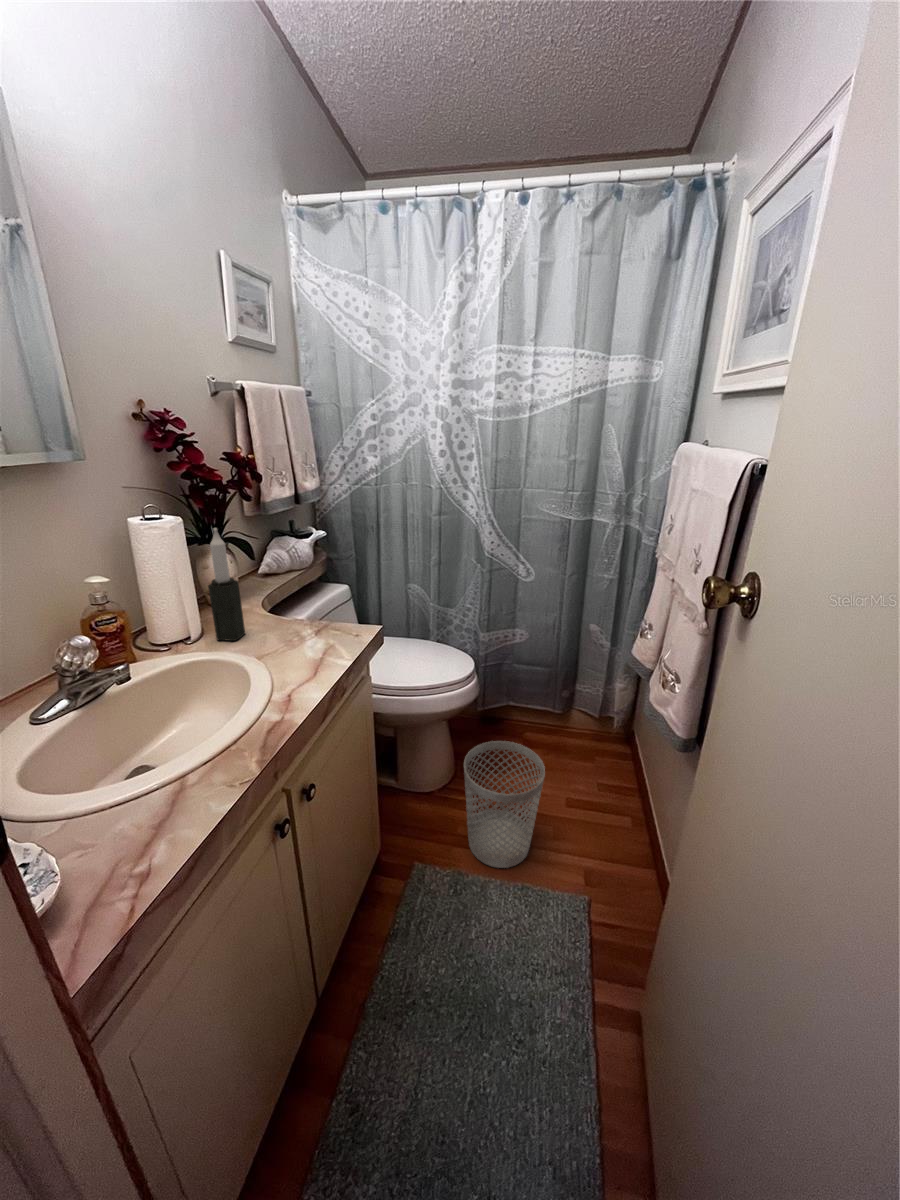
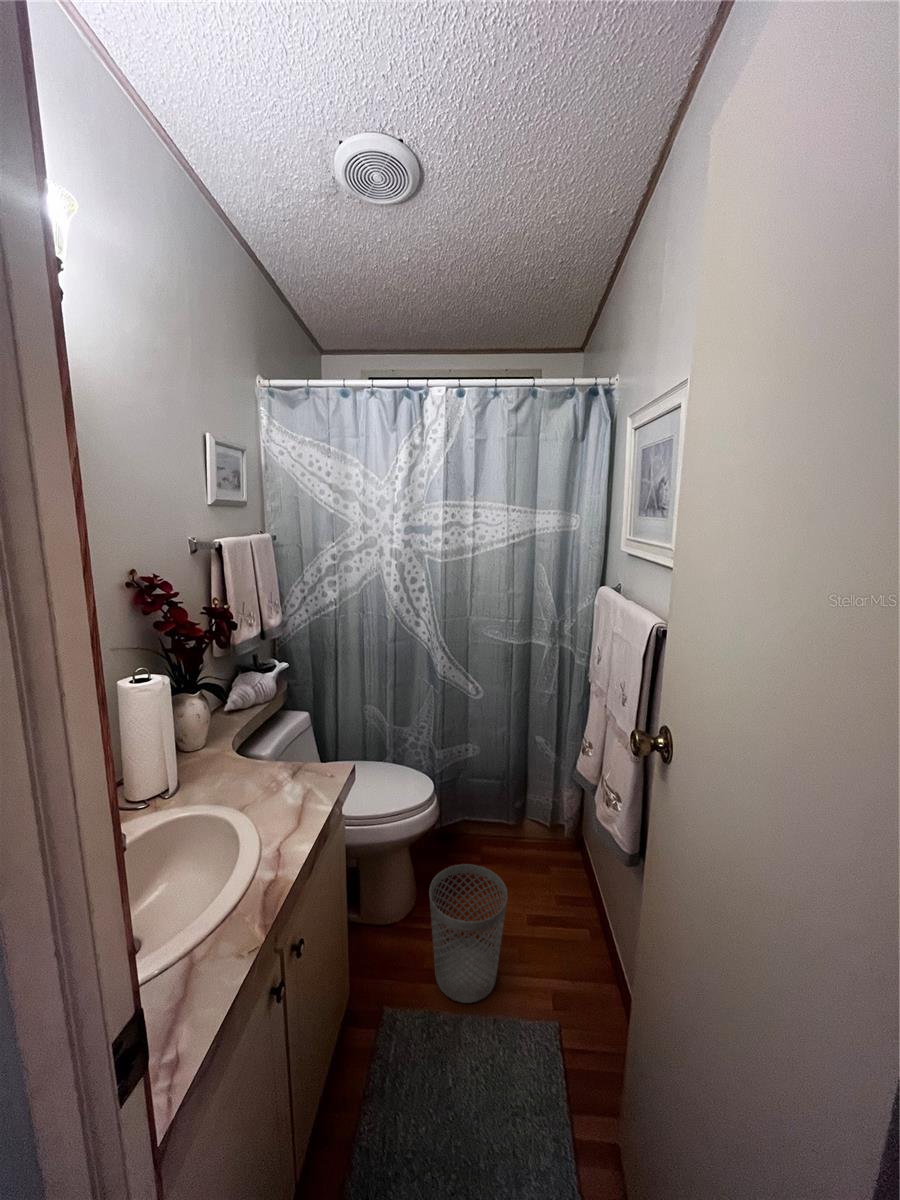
candle: present [208,528,245,641] -> none [193,687,224,792]

